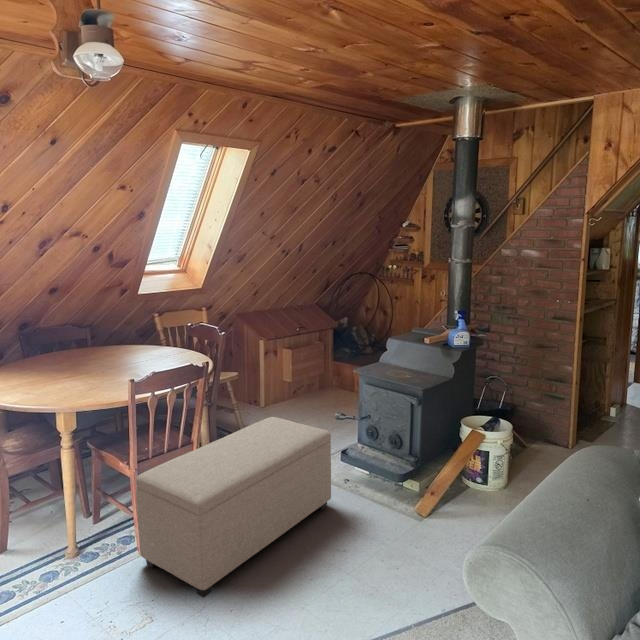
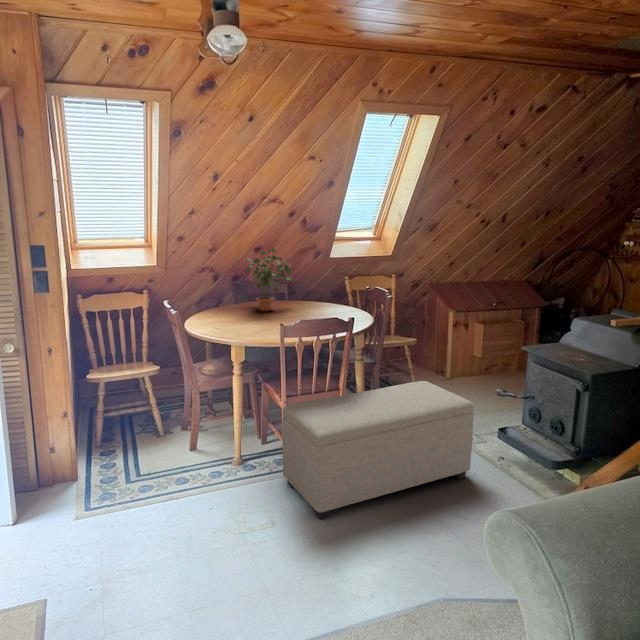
potted plant: none [41,290,107,364] -> present [247,248,292,311]

